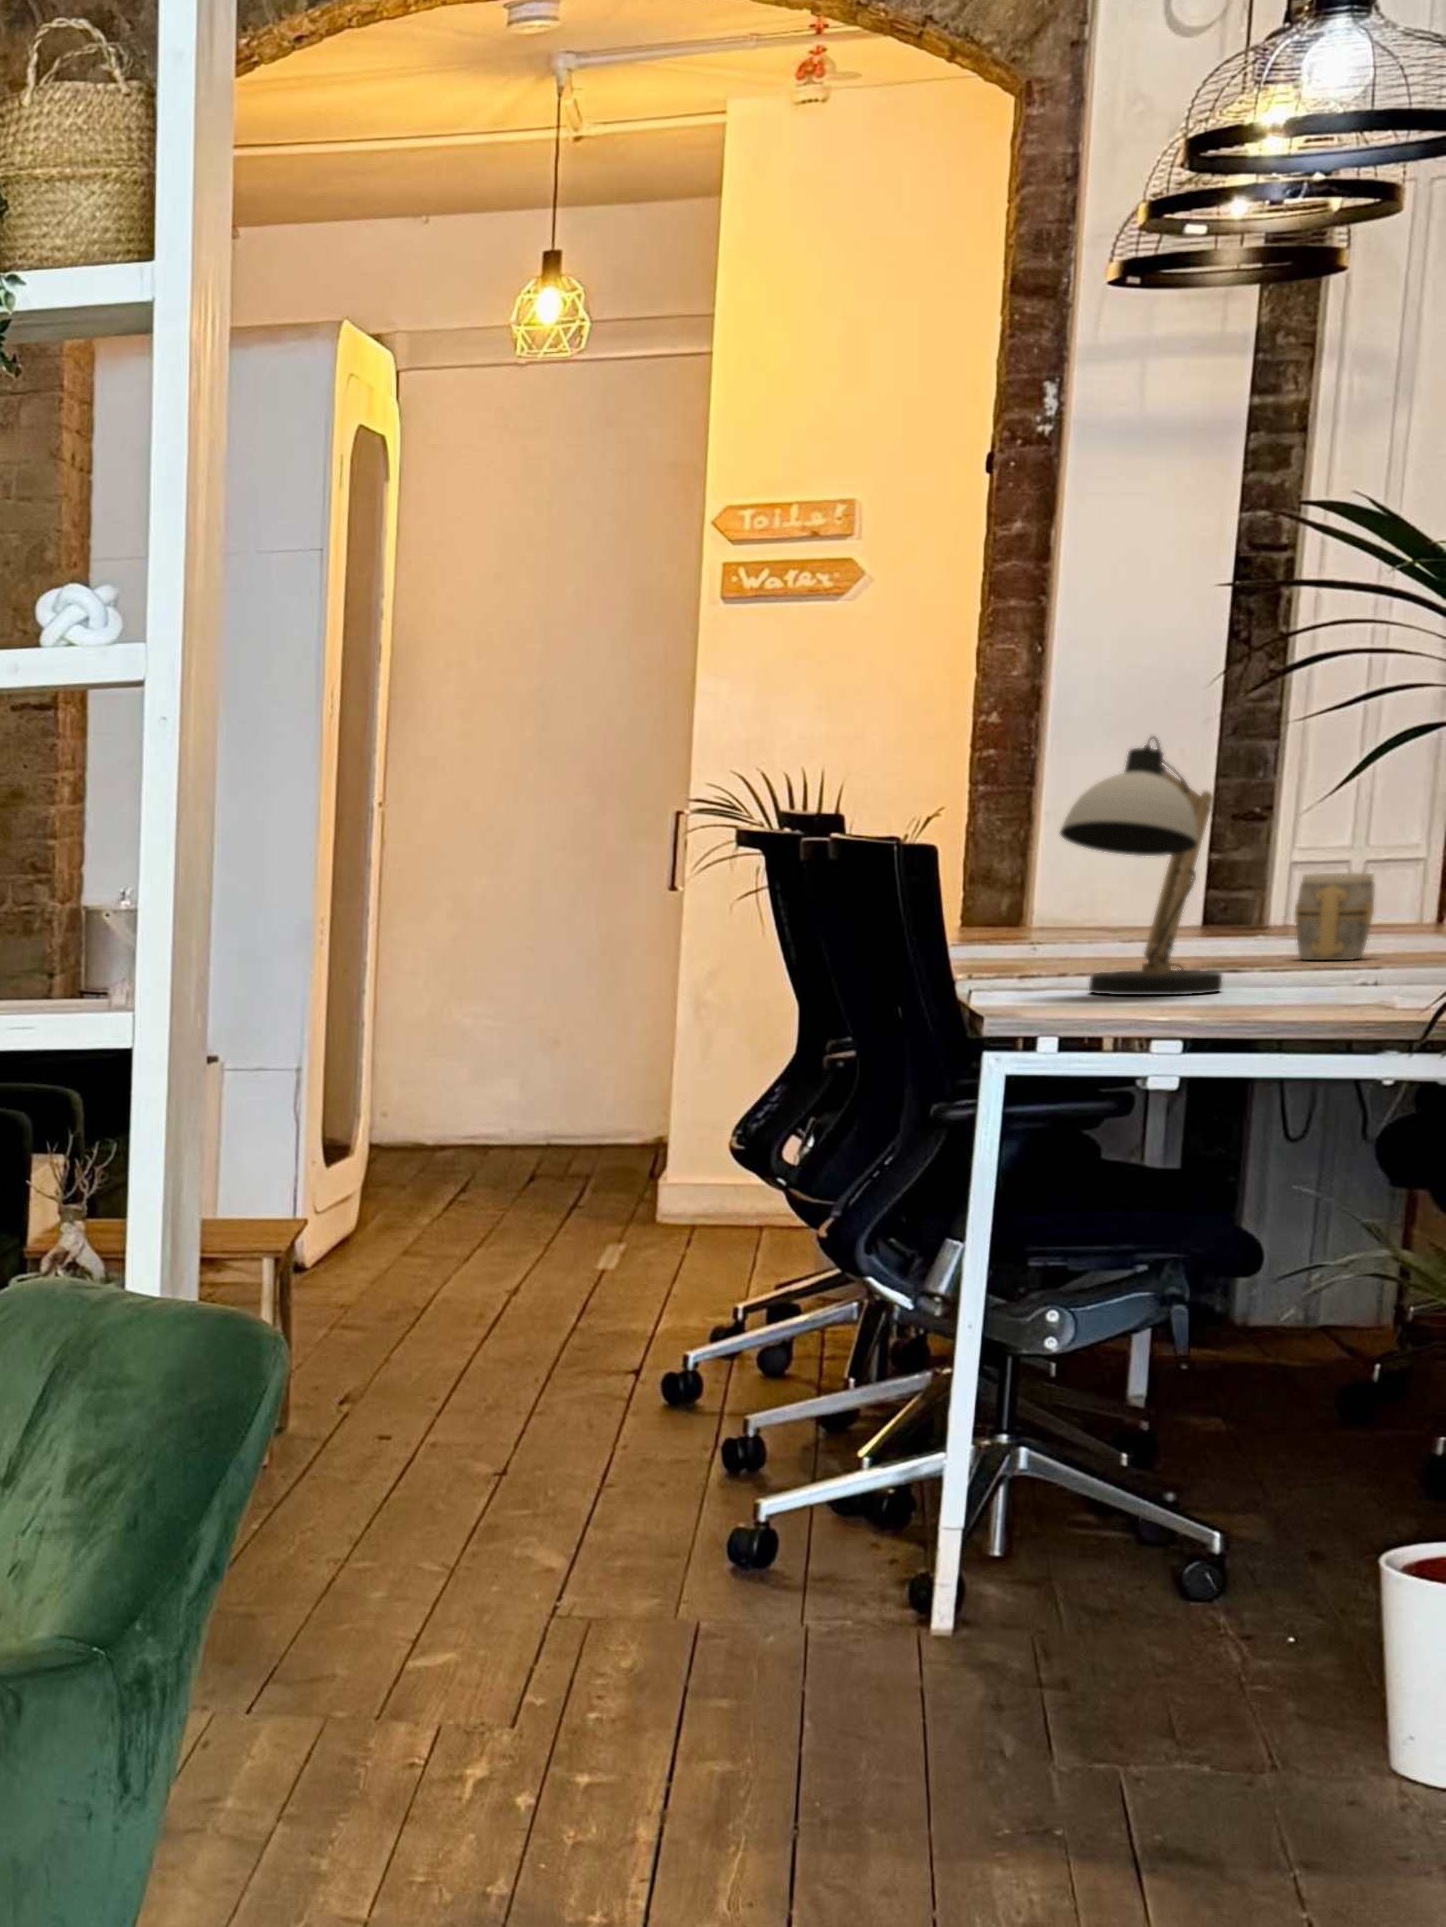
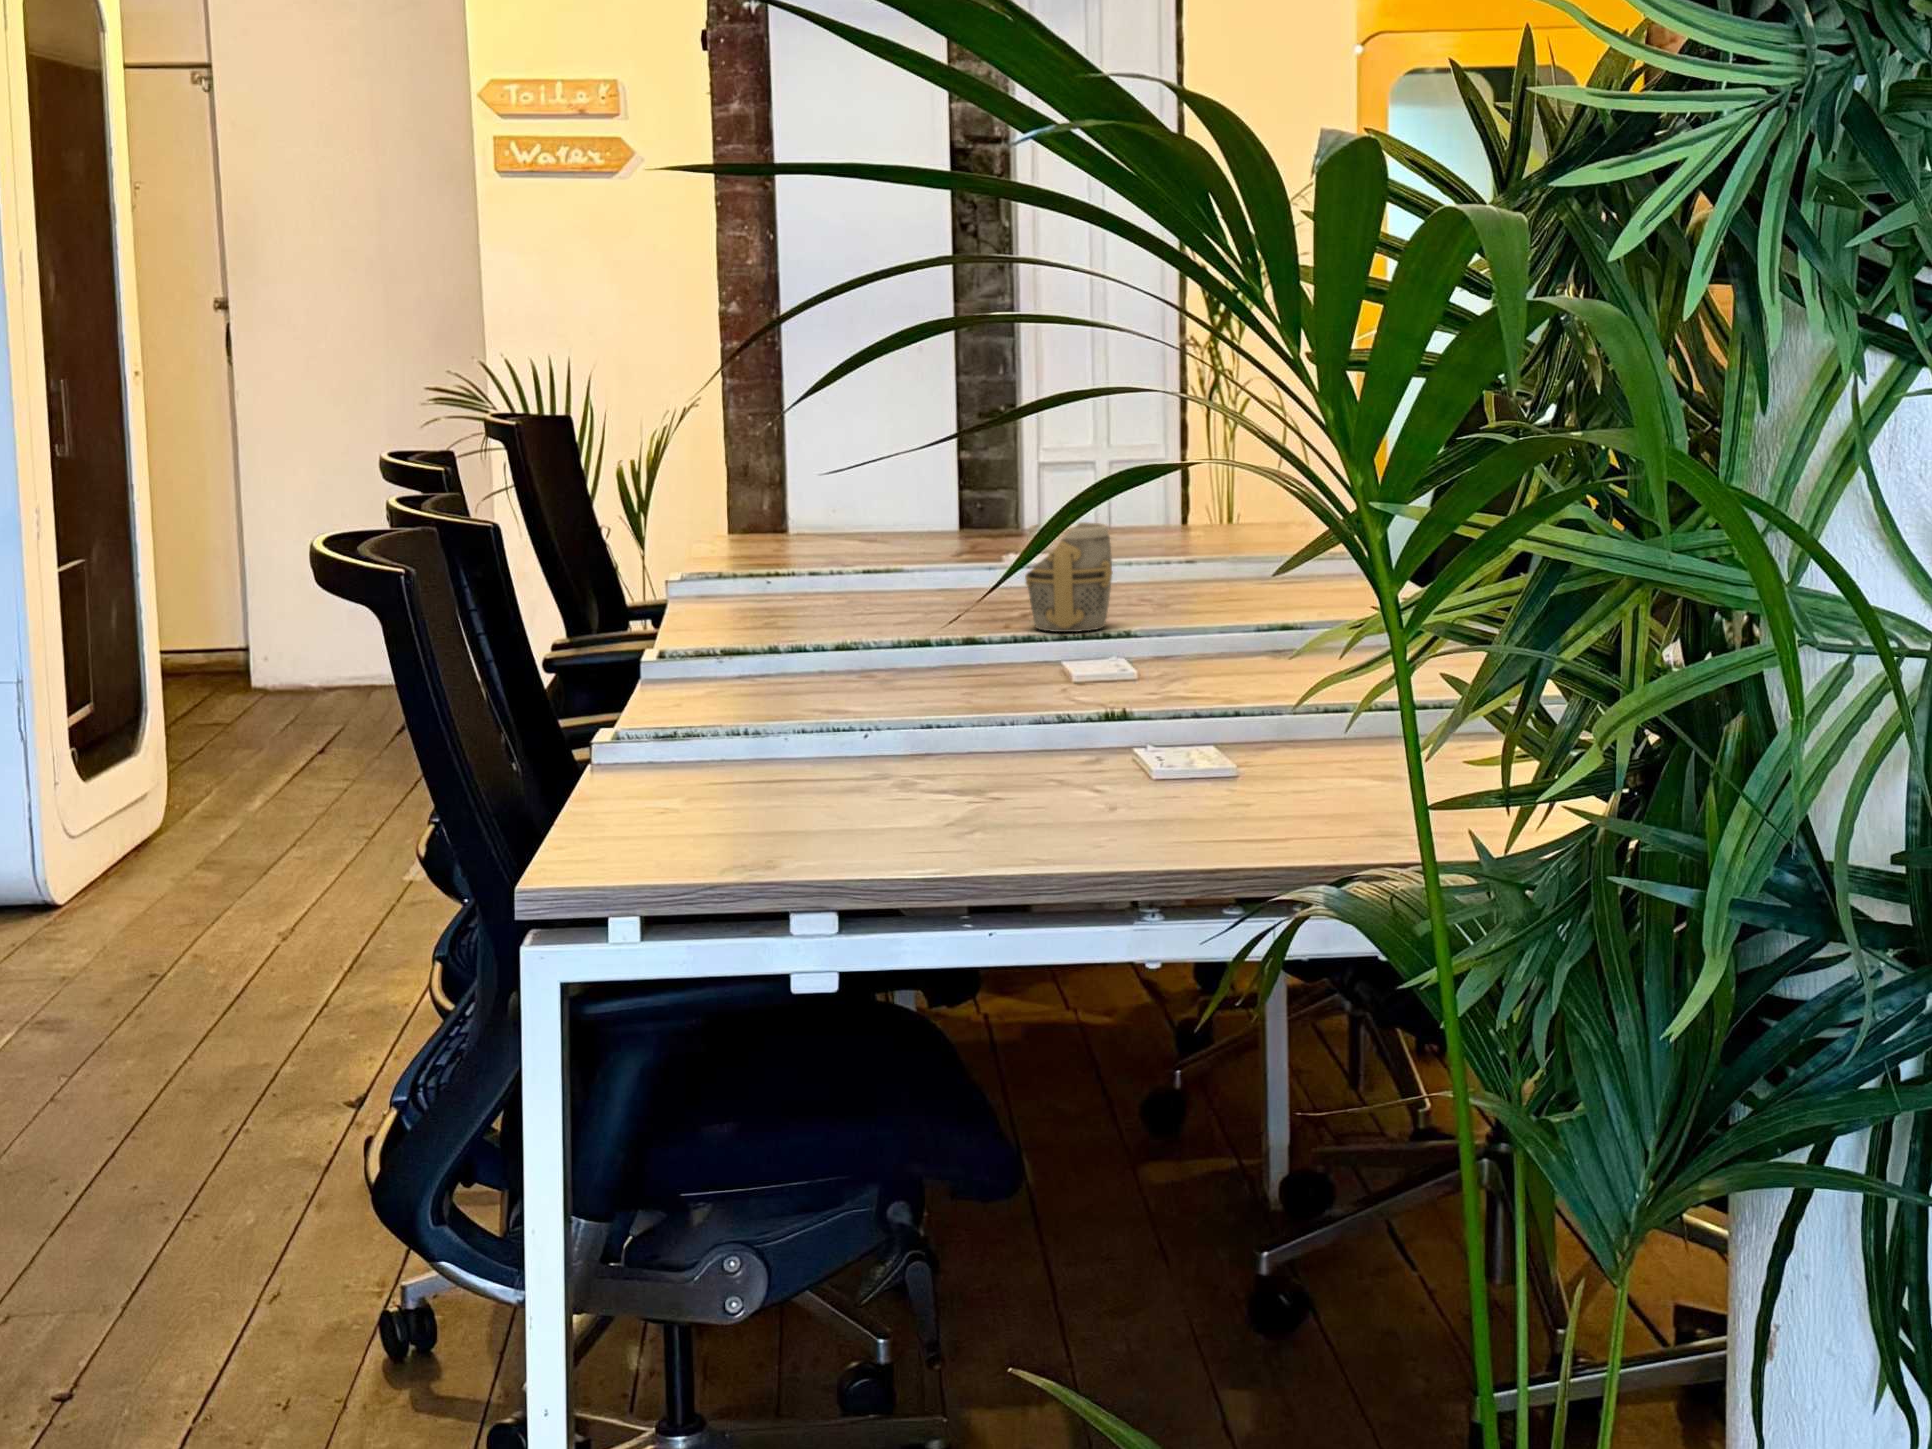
desk lamp: present [1060,737,1222,995] -> none [678,384,925,752]

